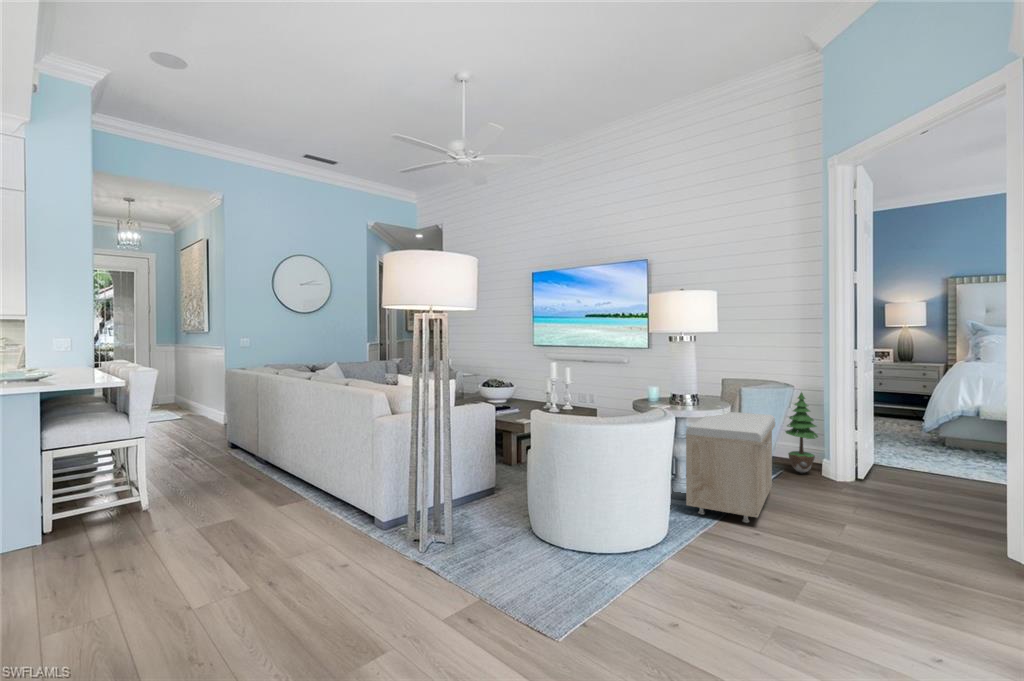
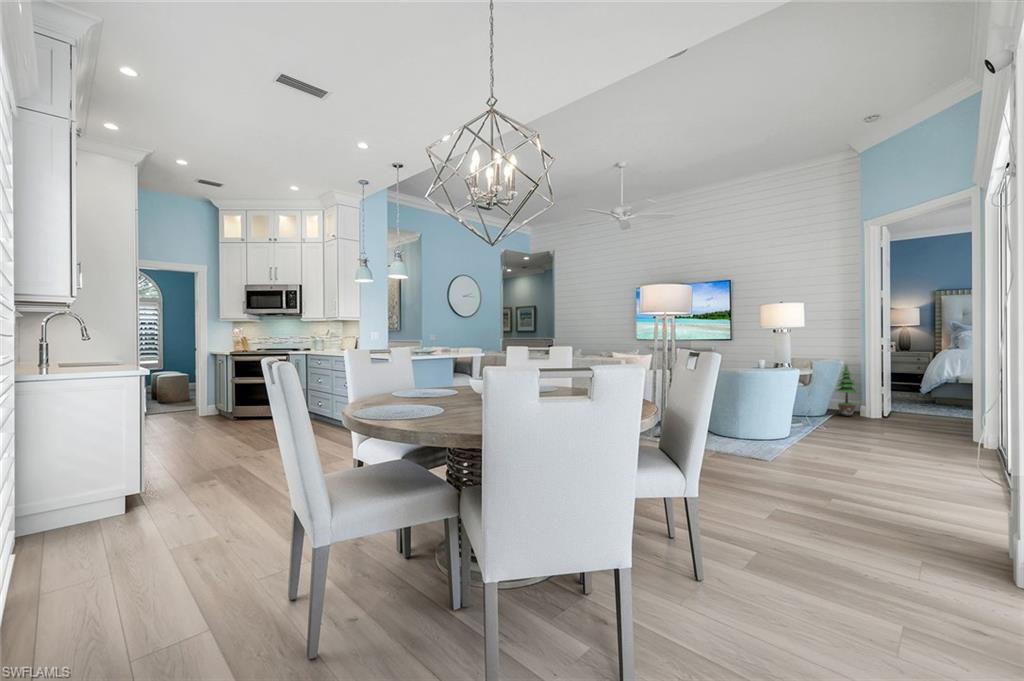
storage bench: present [686,412,775,523] -> none [789,375,836,433]

